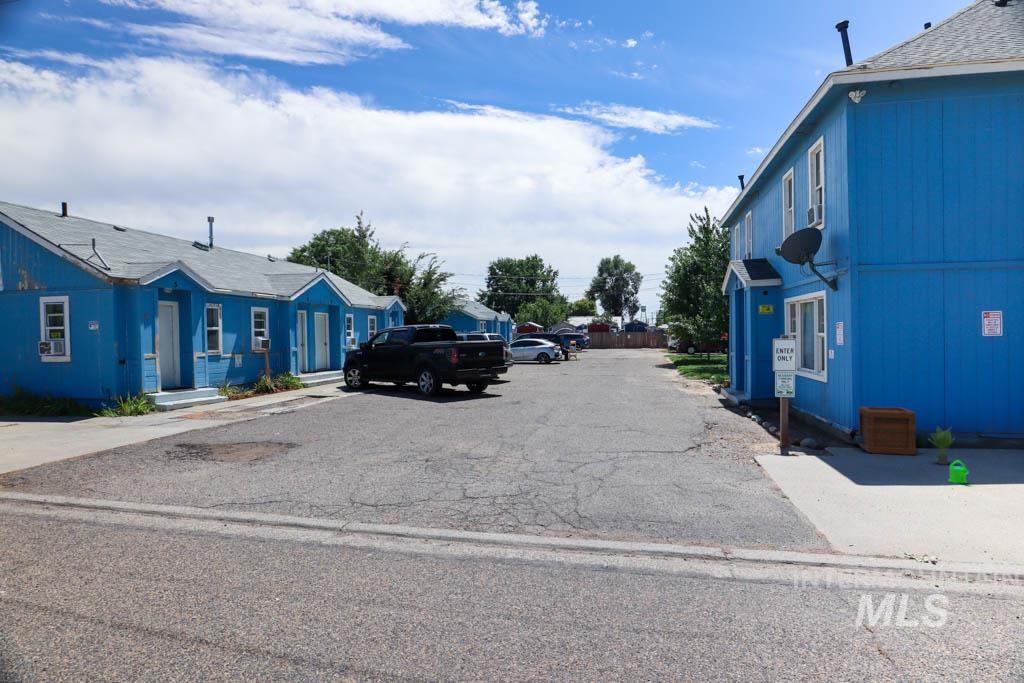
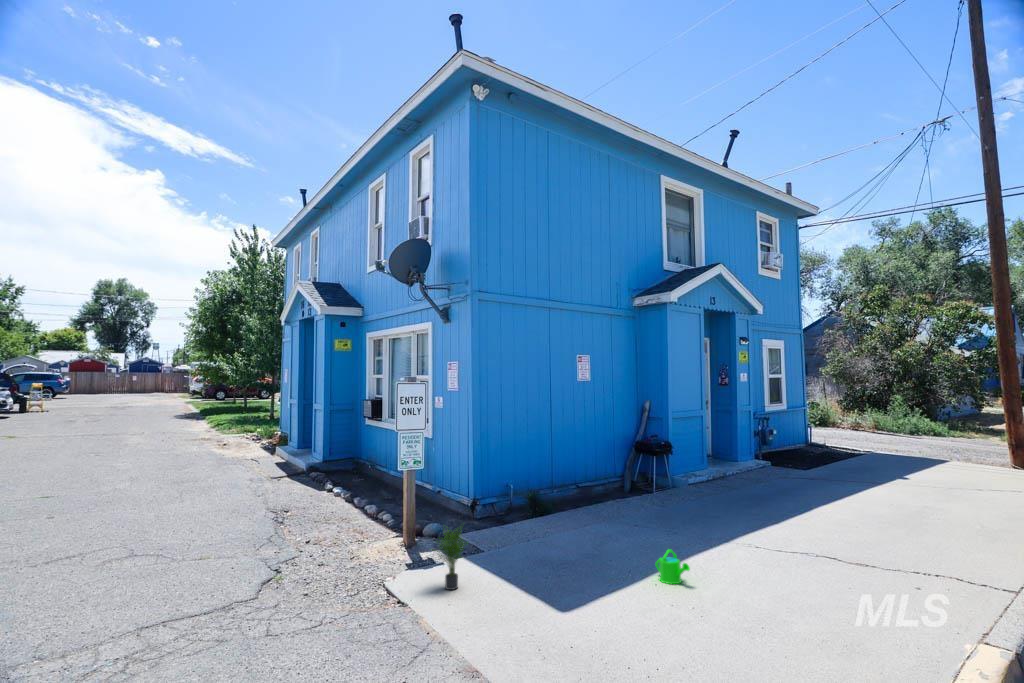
wooden crate: present [859,407,916,455] -> none [494,468,568,538]
potted plant: present [934,431,951,465] -> present [437,528,464,590]

